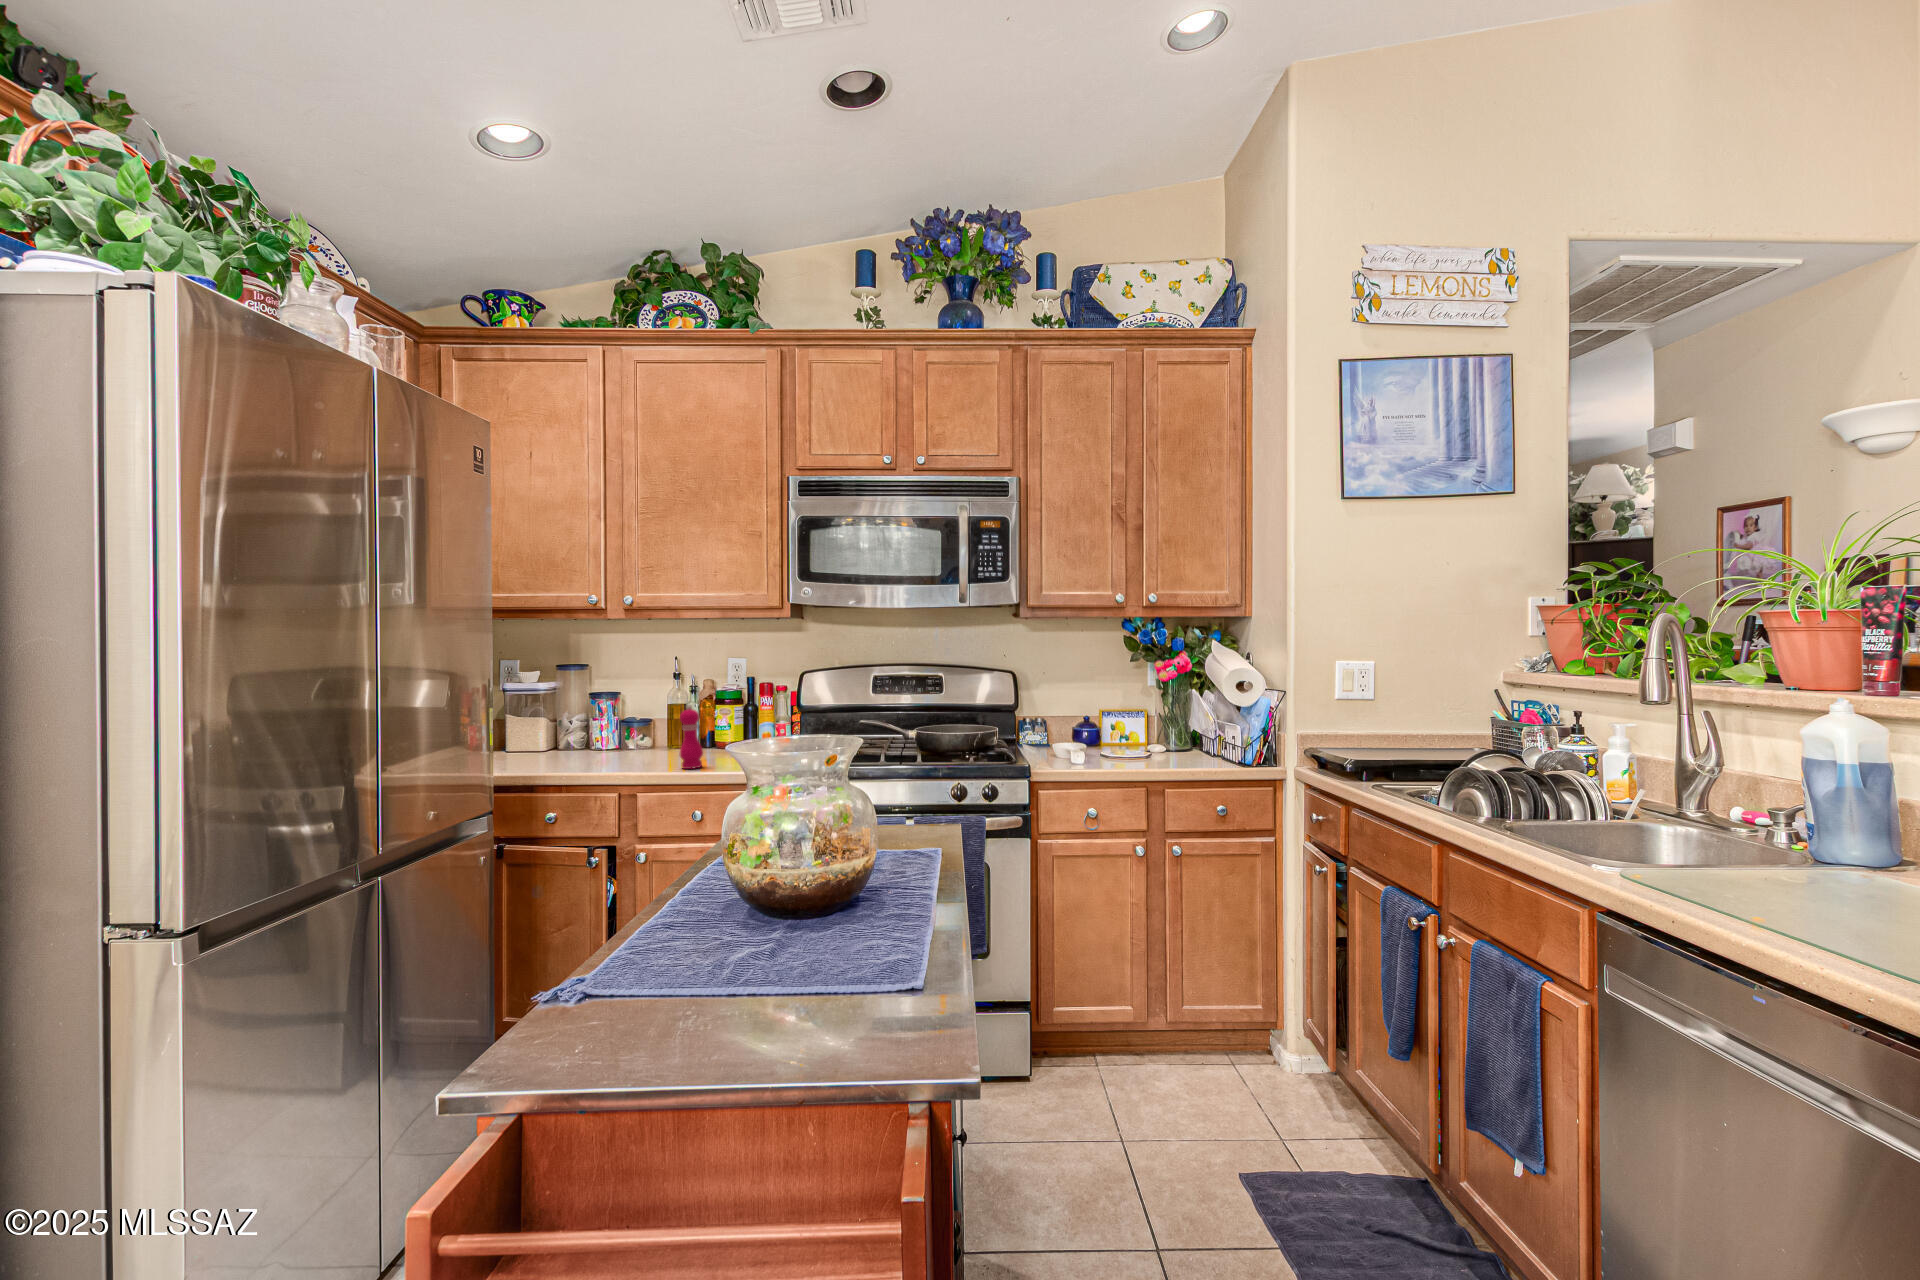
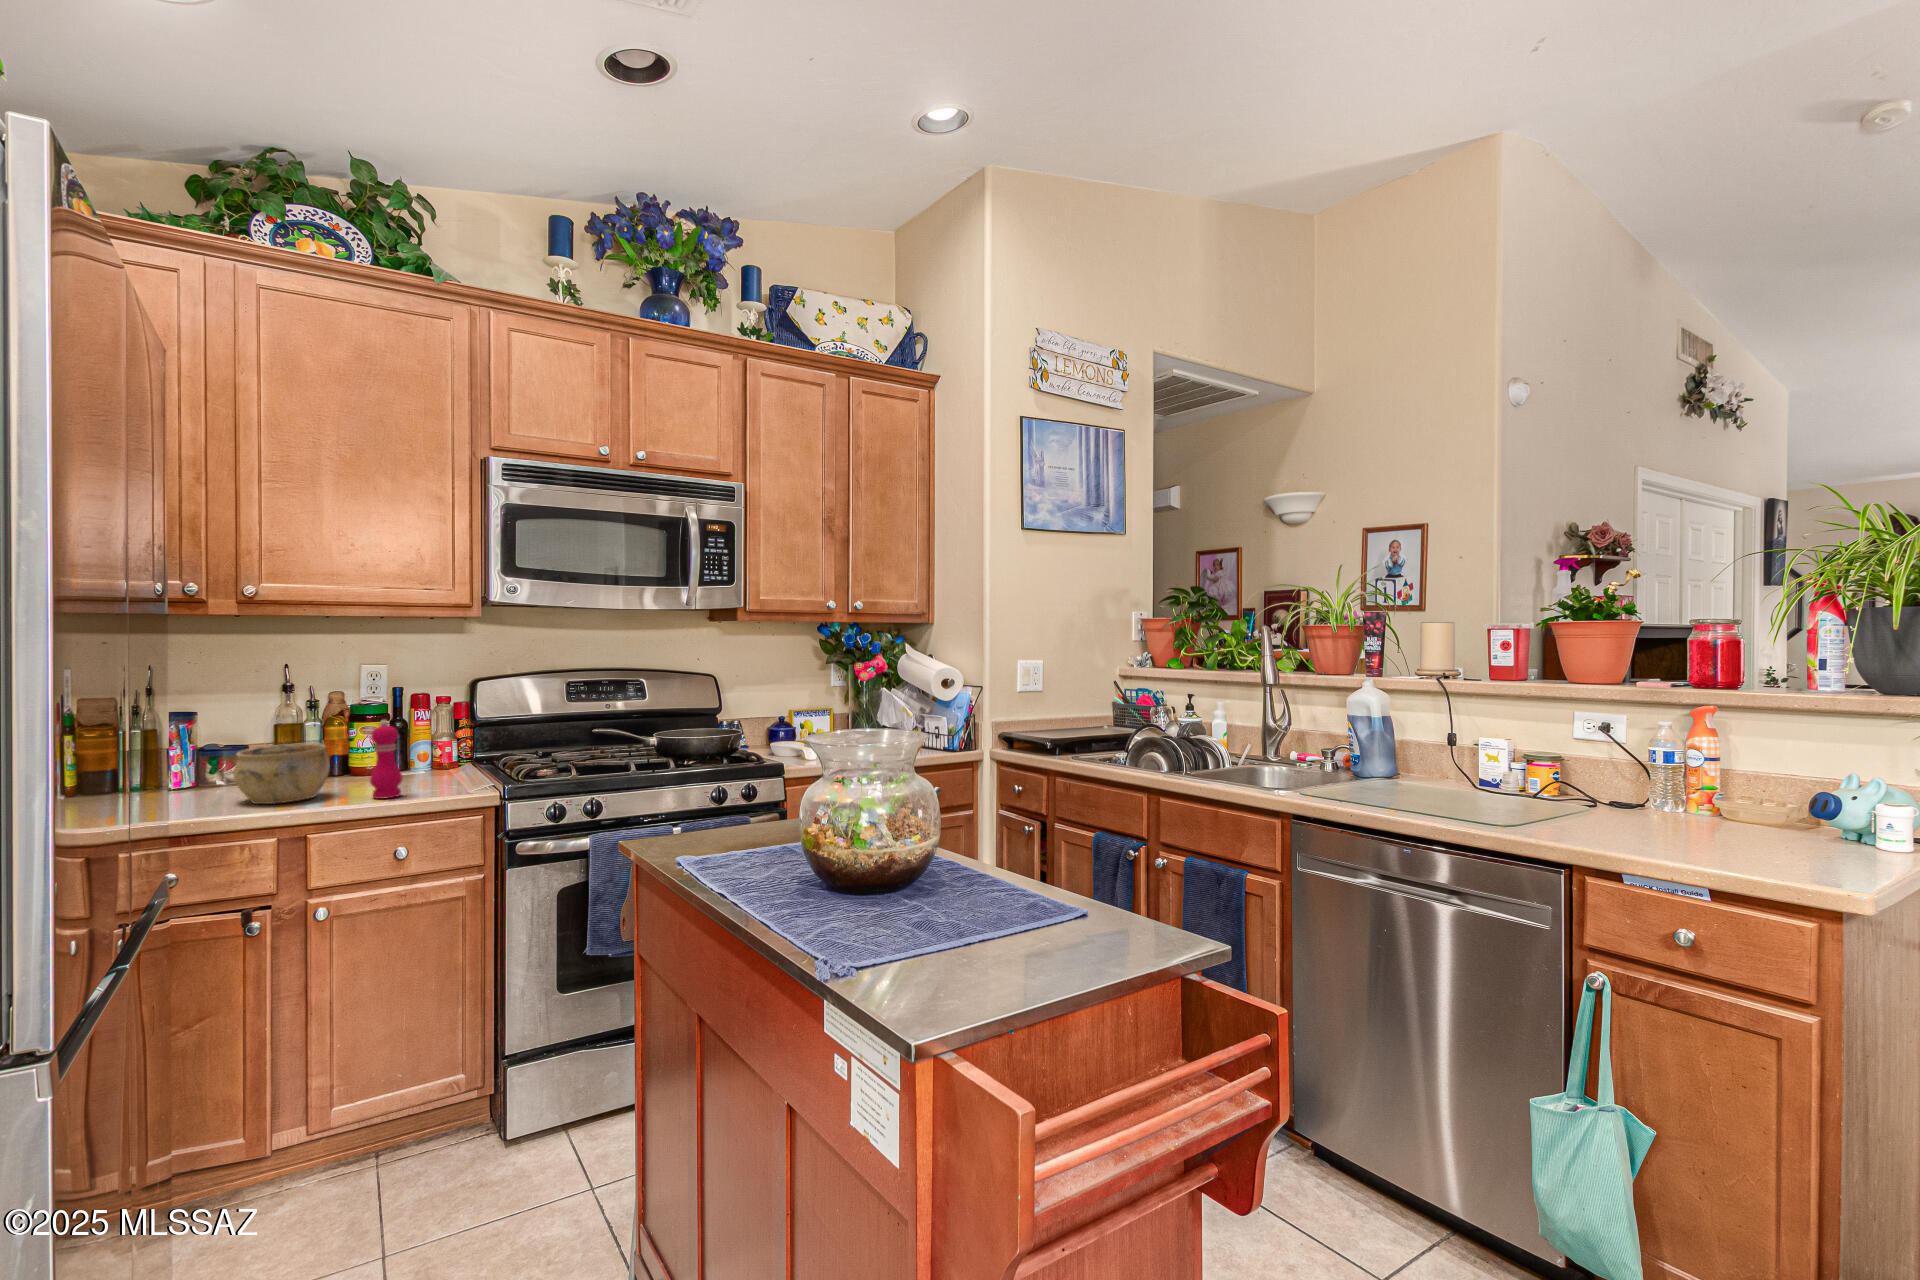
ceramic bowl: none [600,720,665,766] -> present [233,743,330,804]

